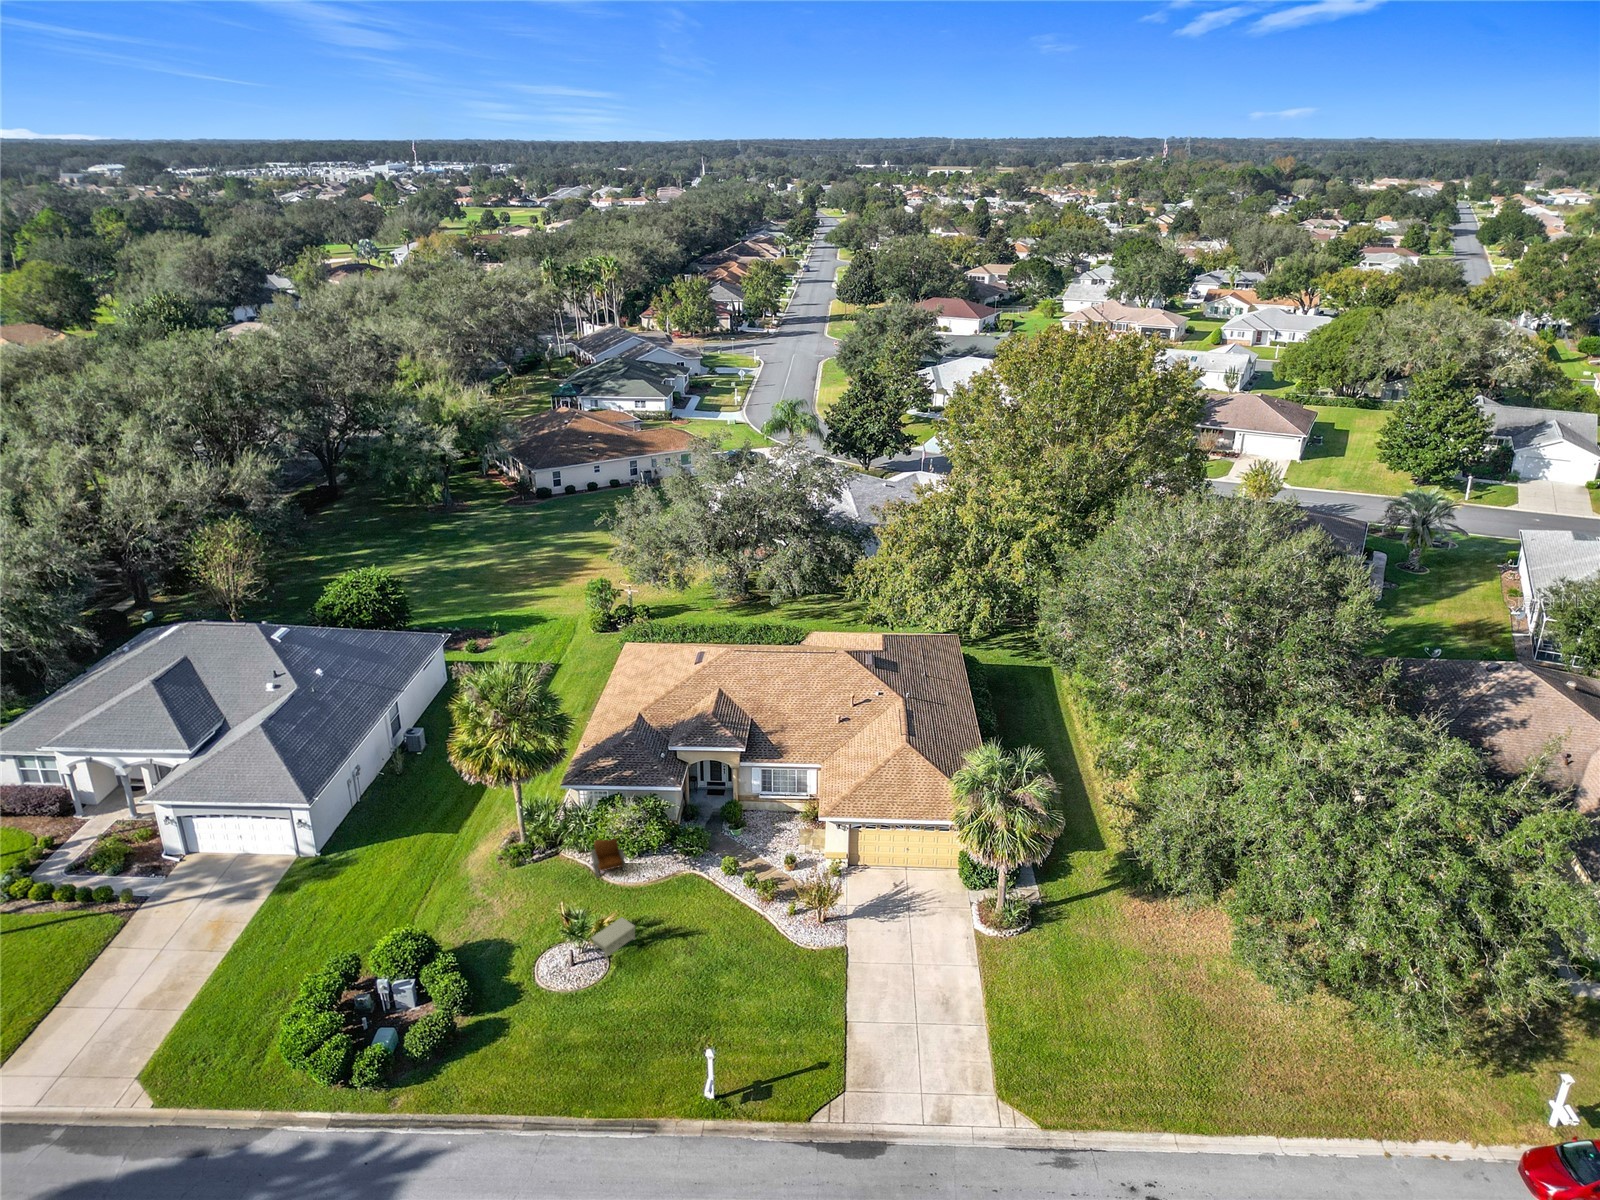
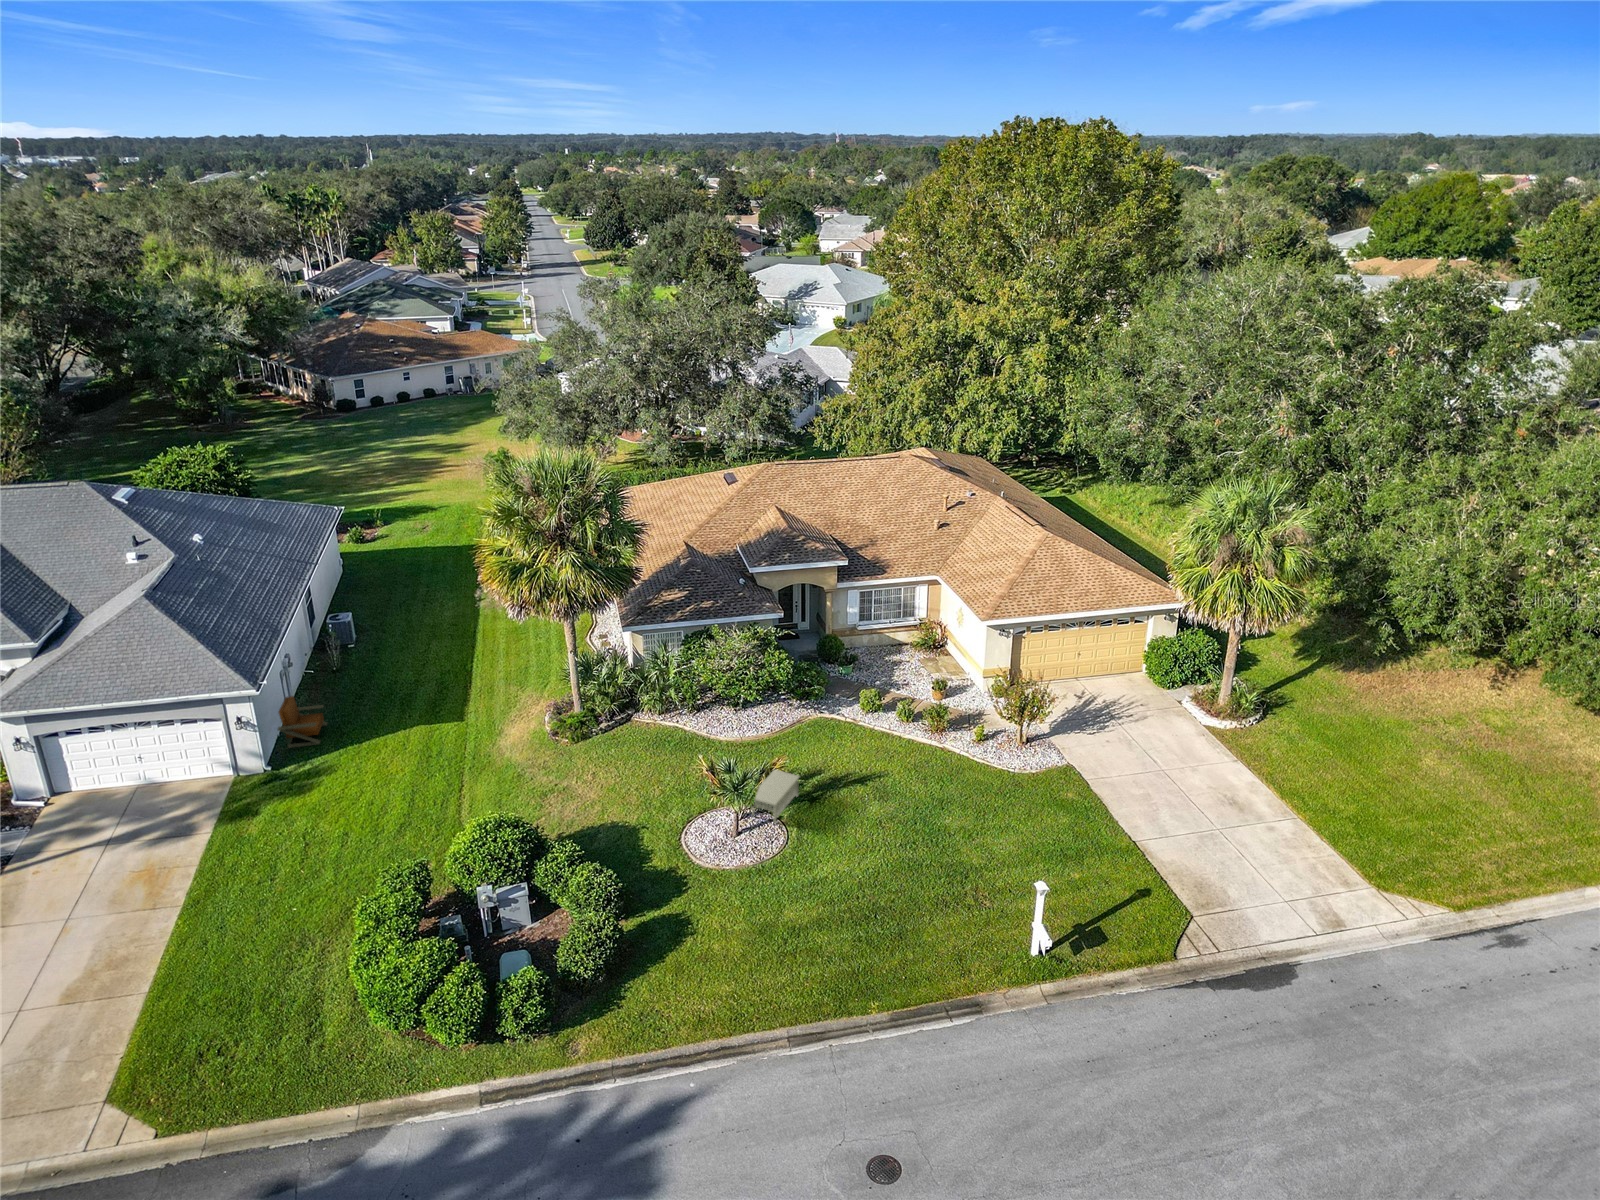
lounge chair: present [591,839,627,877] -> present [278,696,327,748]

